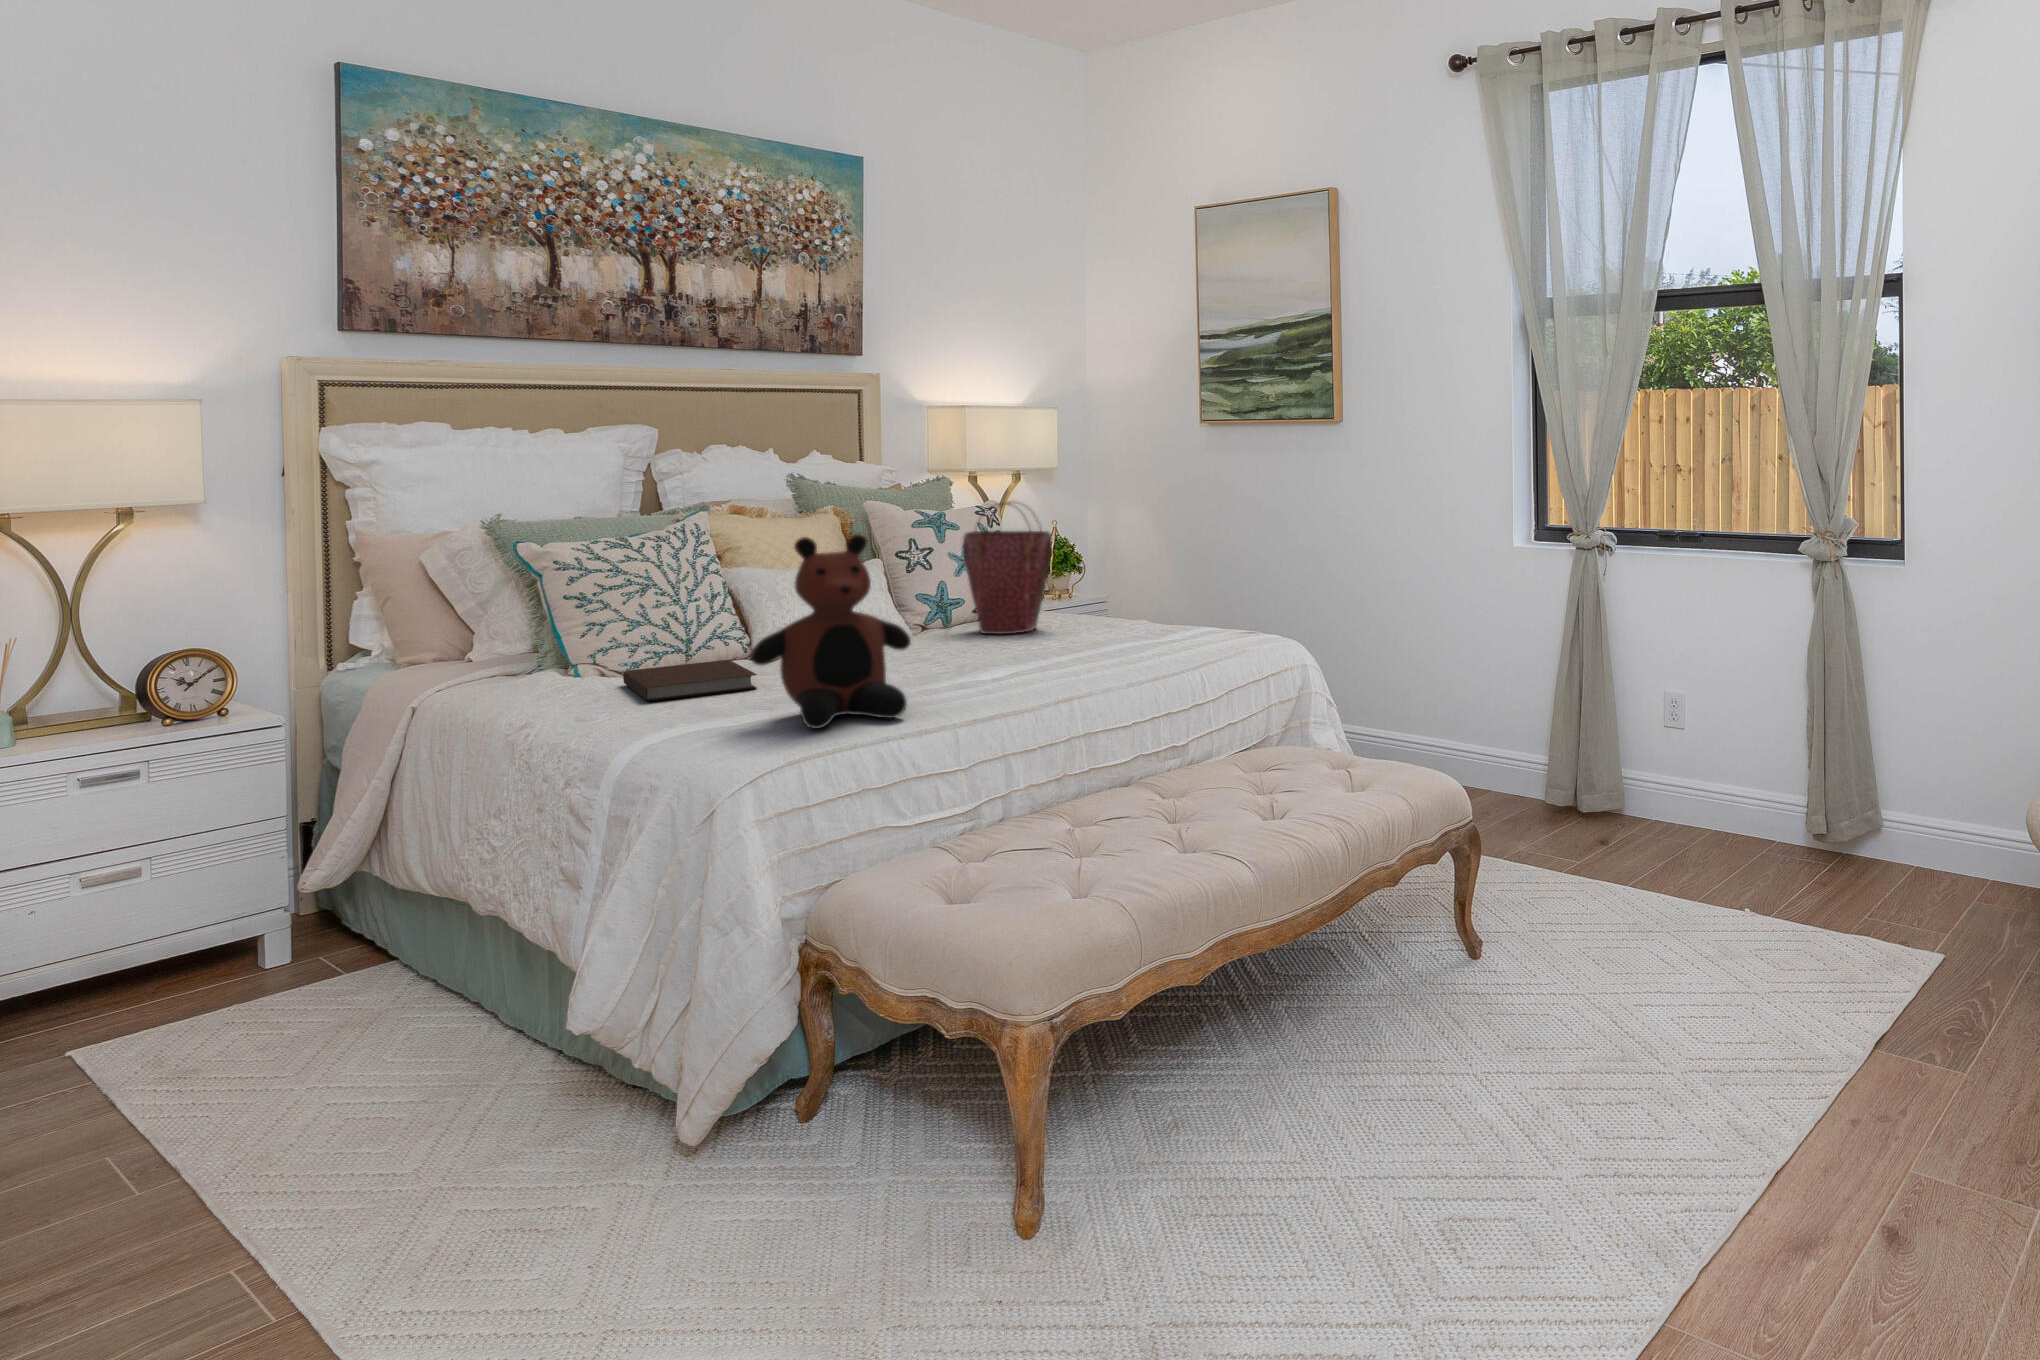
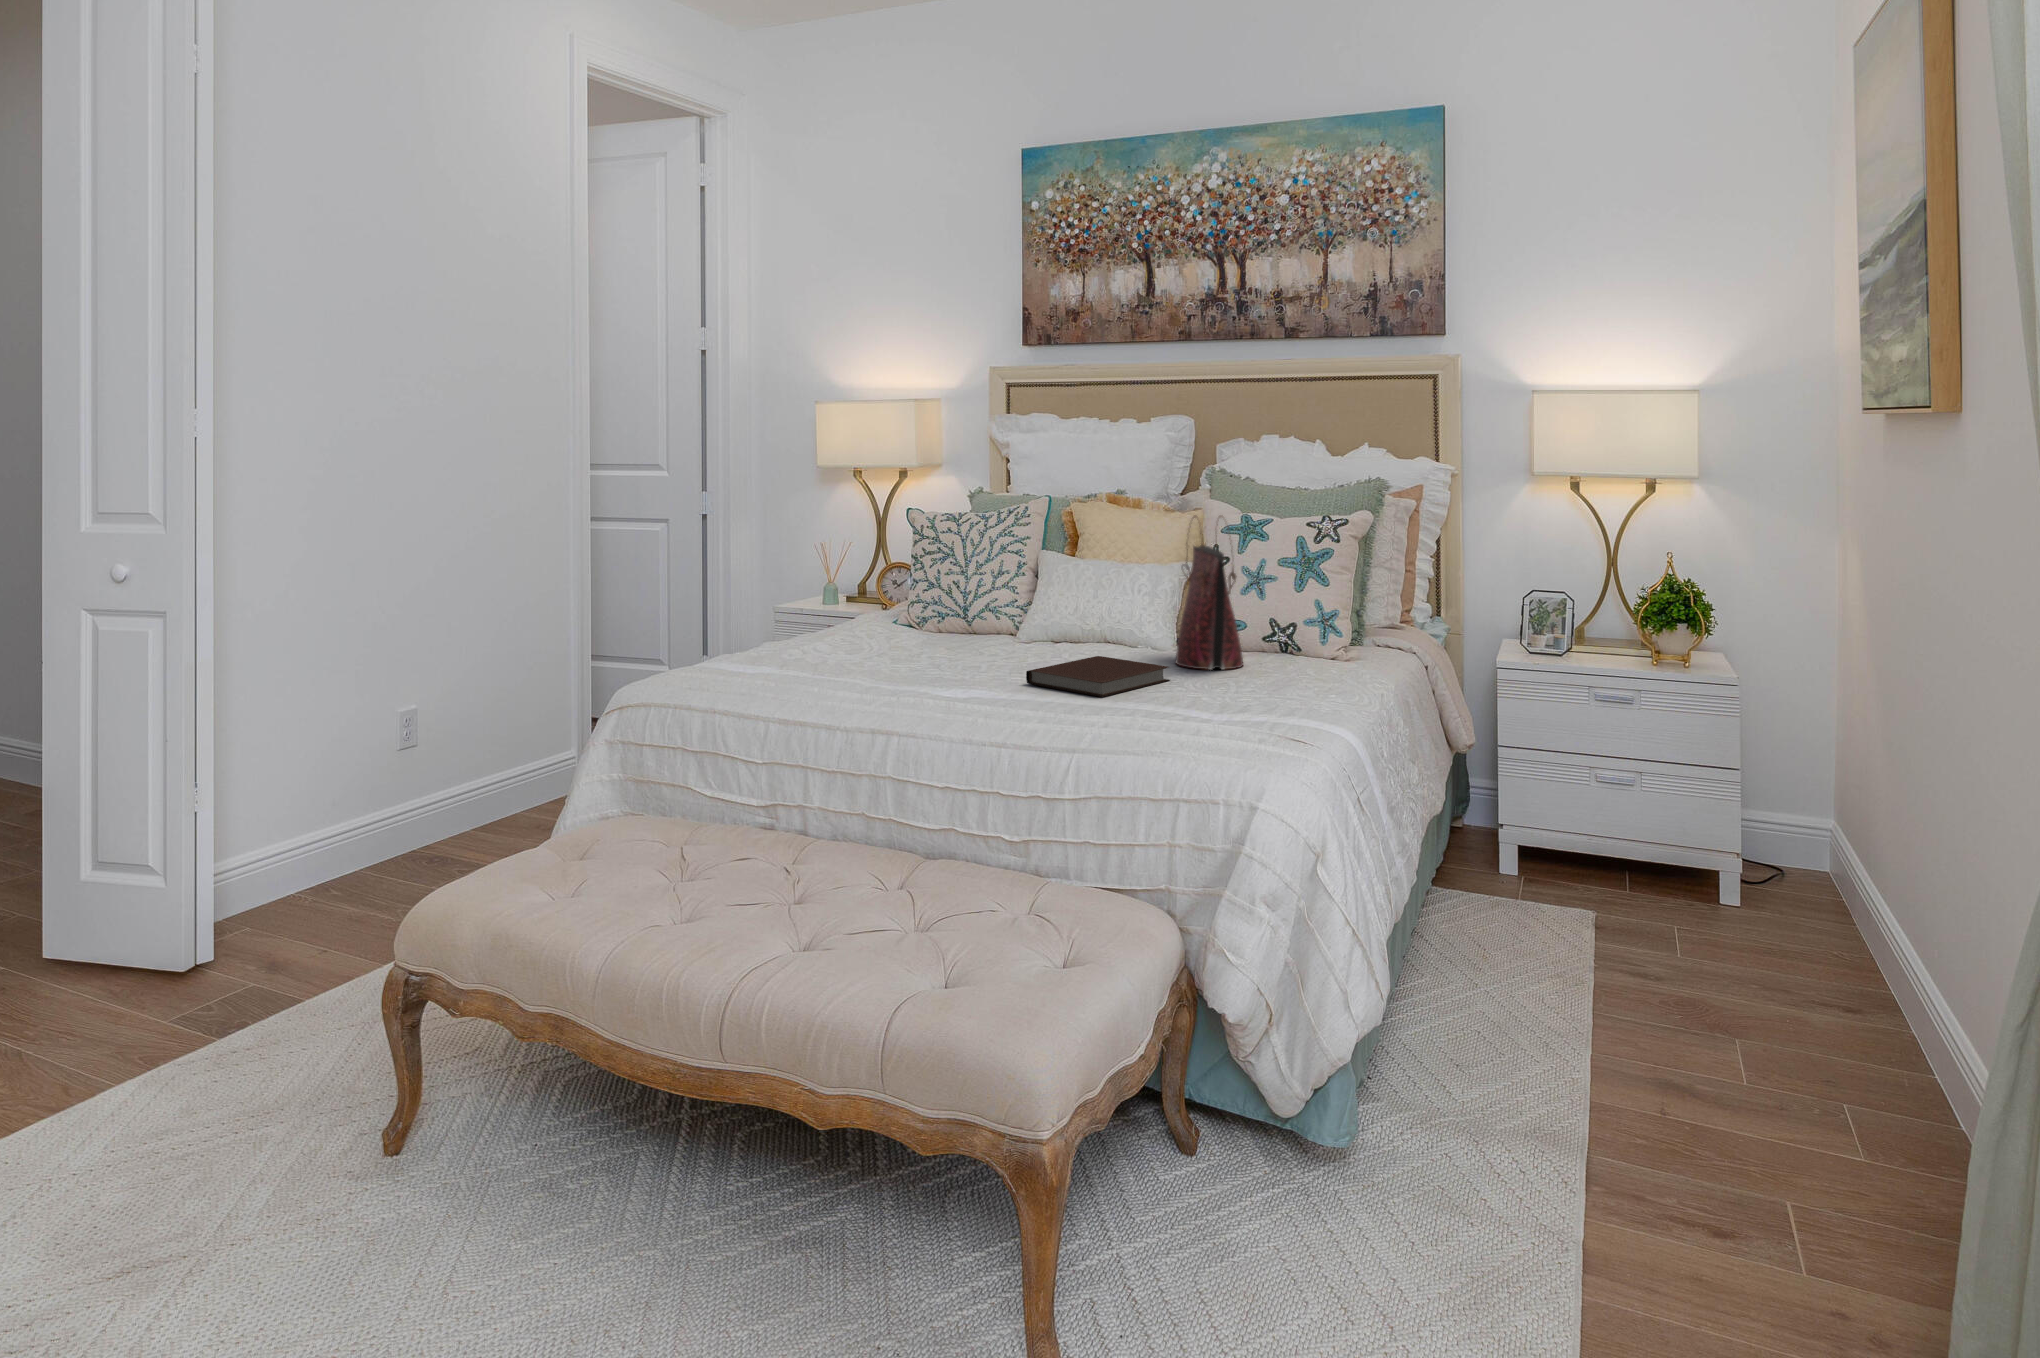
teddy bear: present [751,534,911,729] -> none [705,523,826,687]
notebook: present [623,660,757,701] -> present [1026,656,1170,697]

